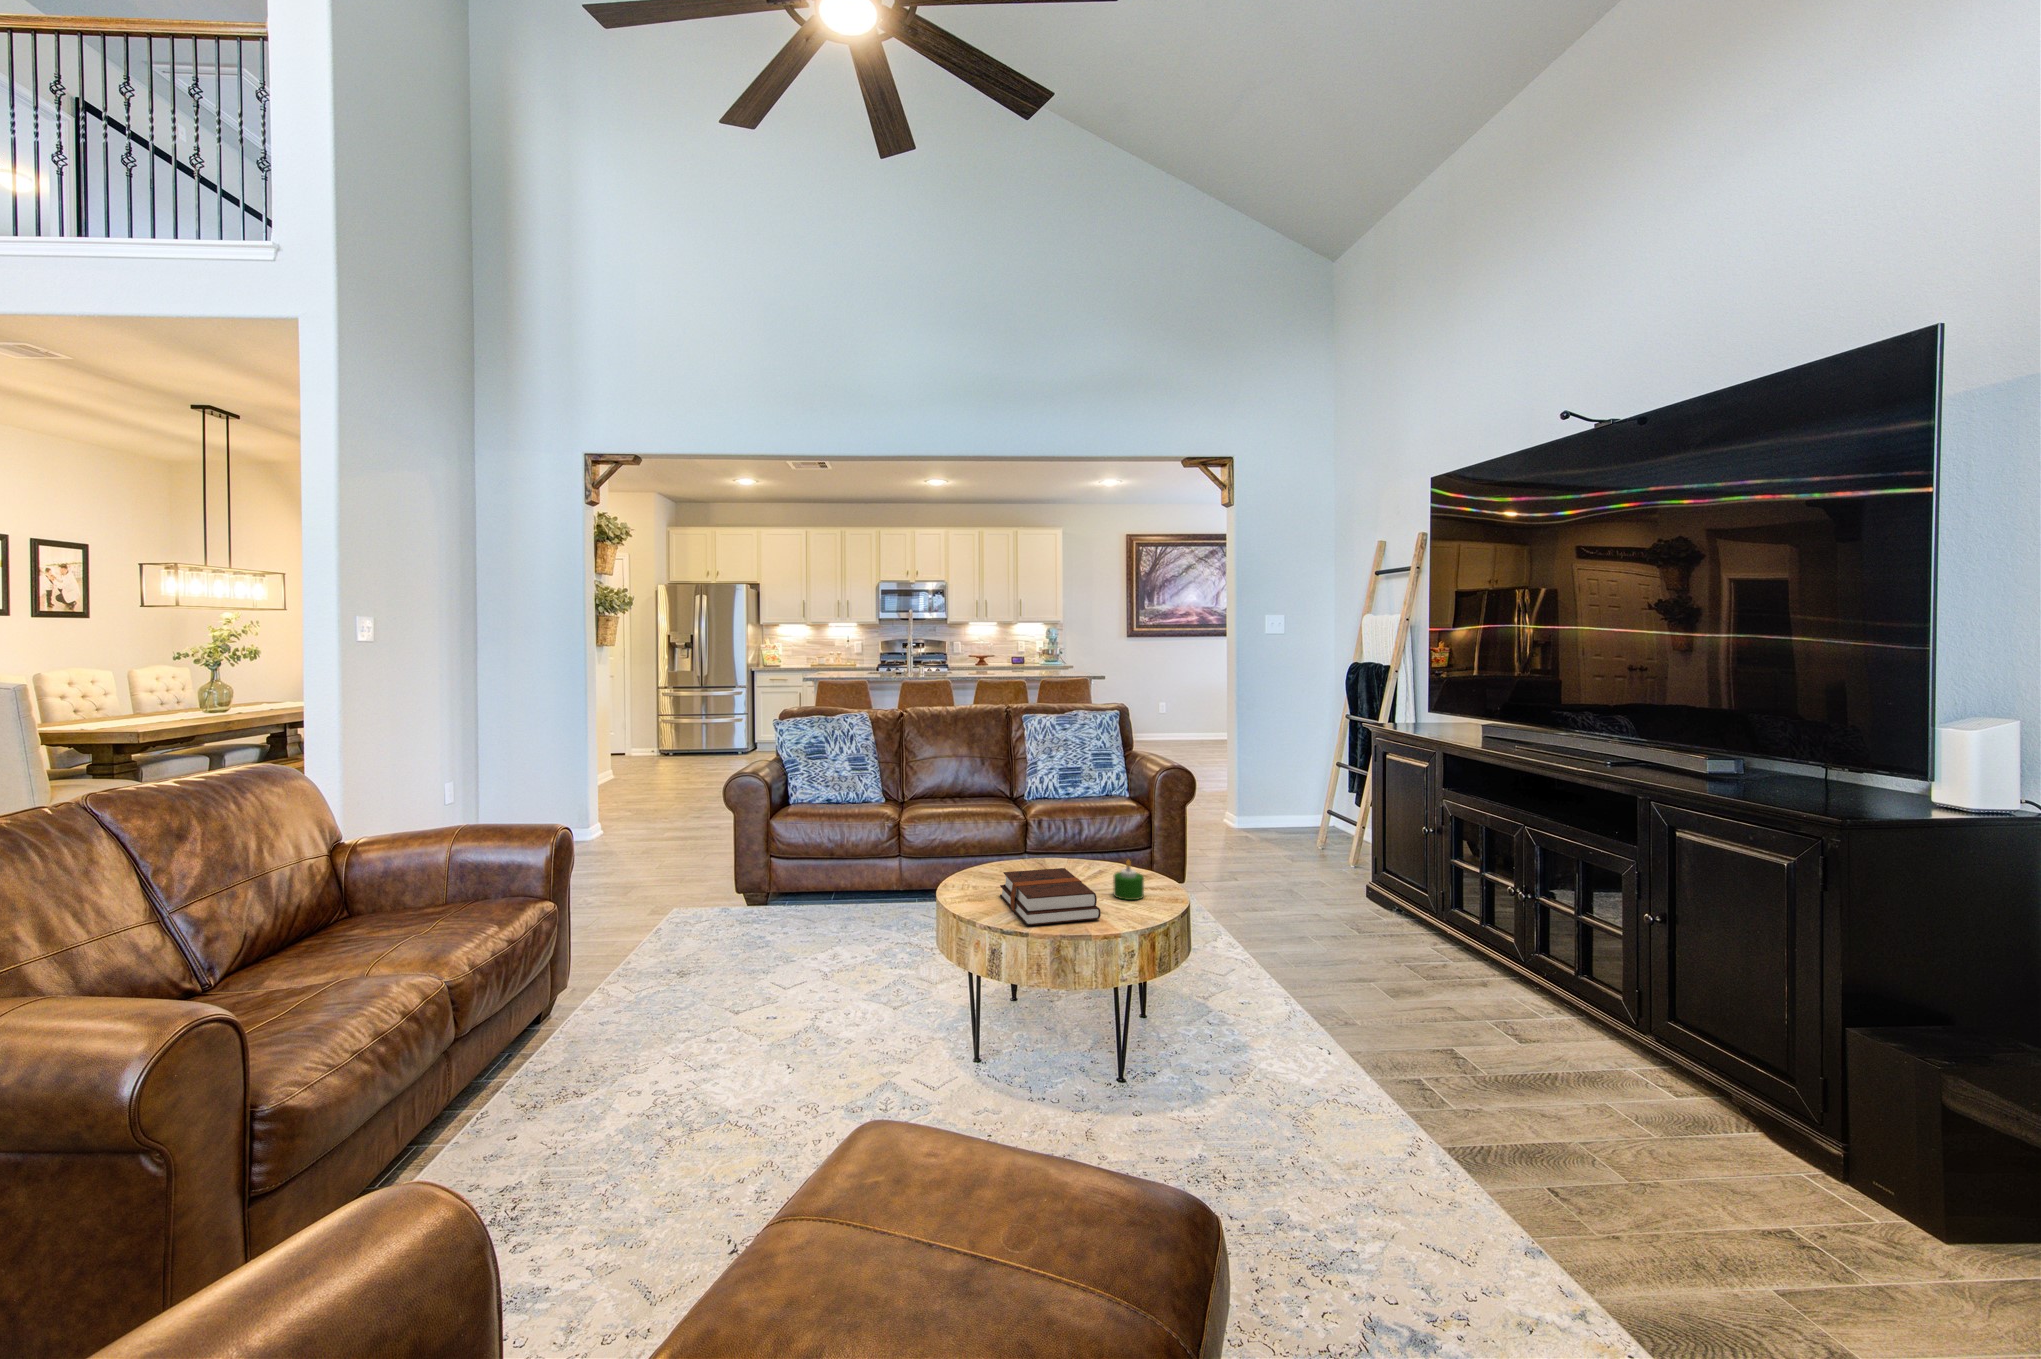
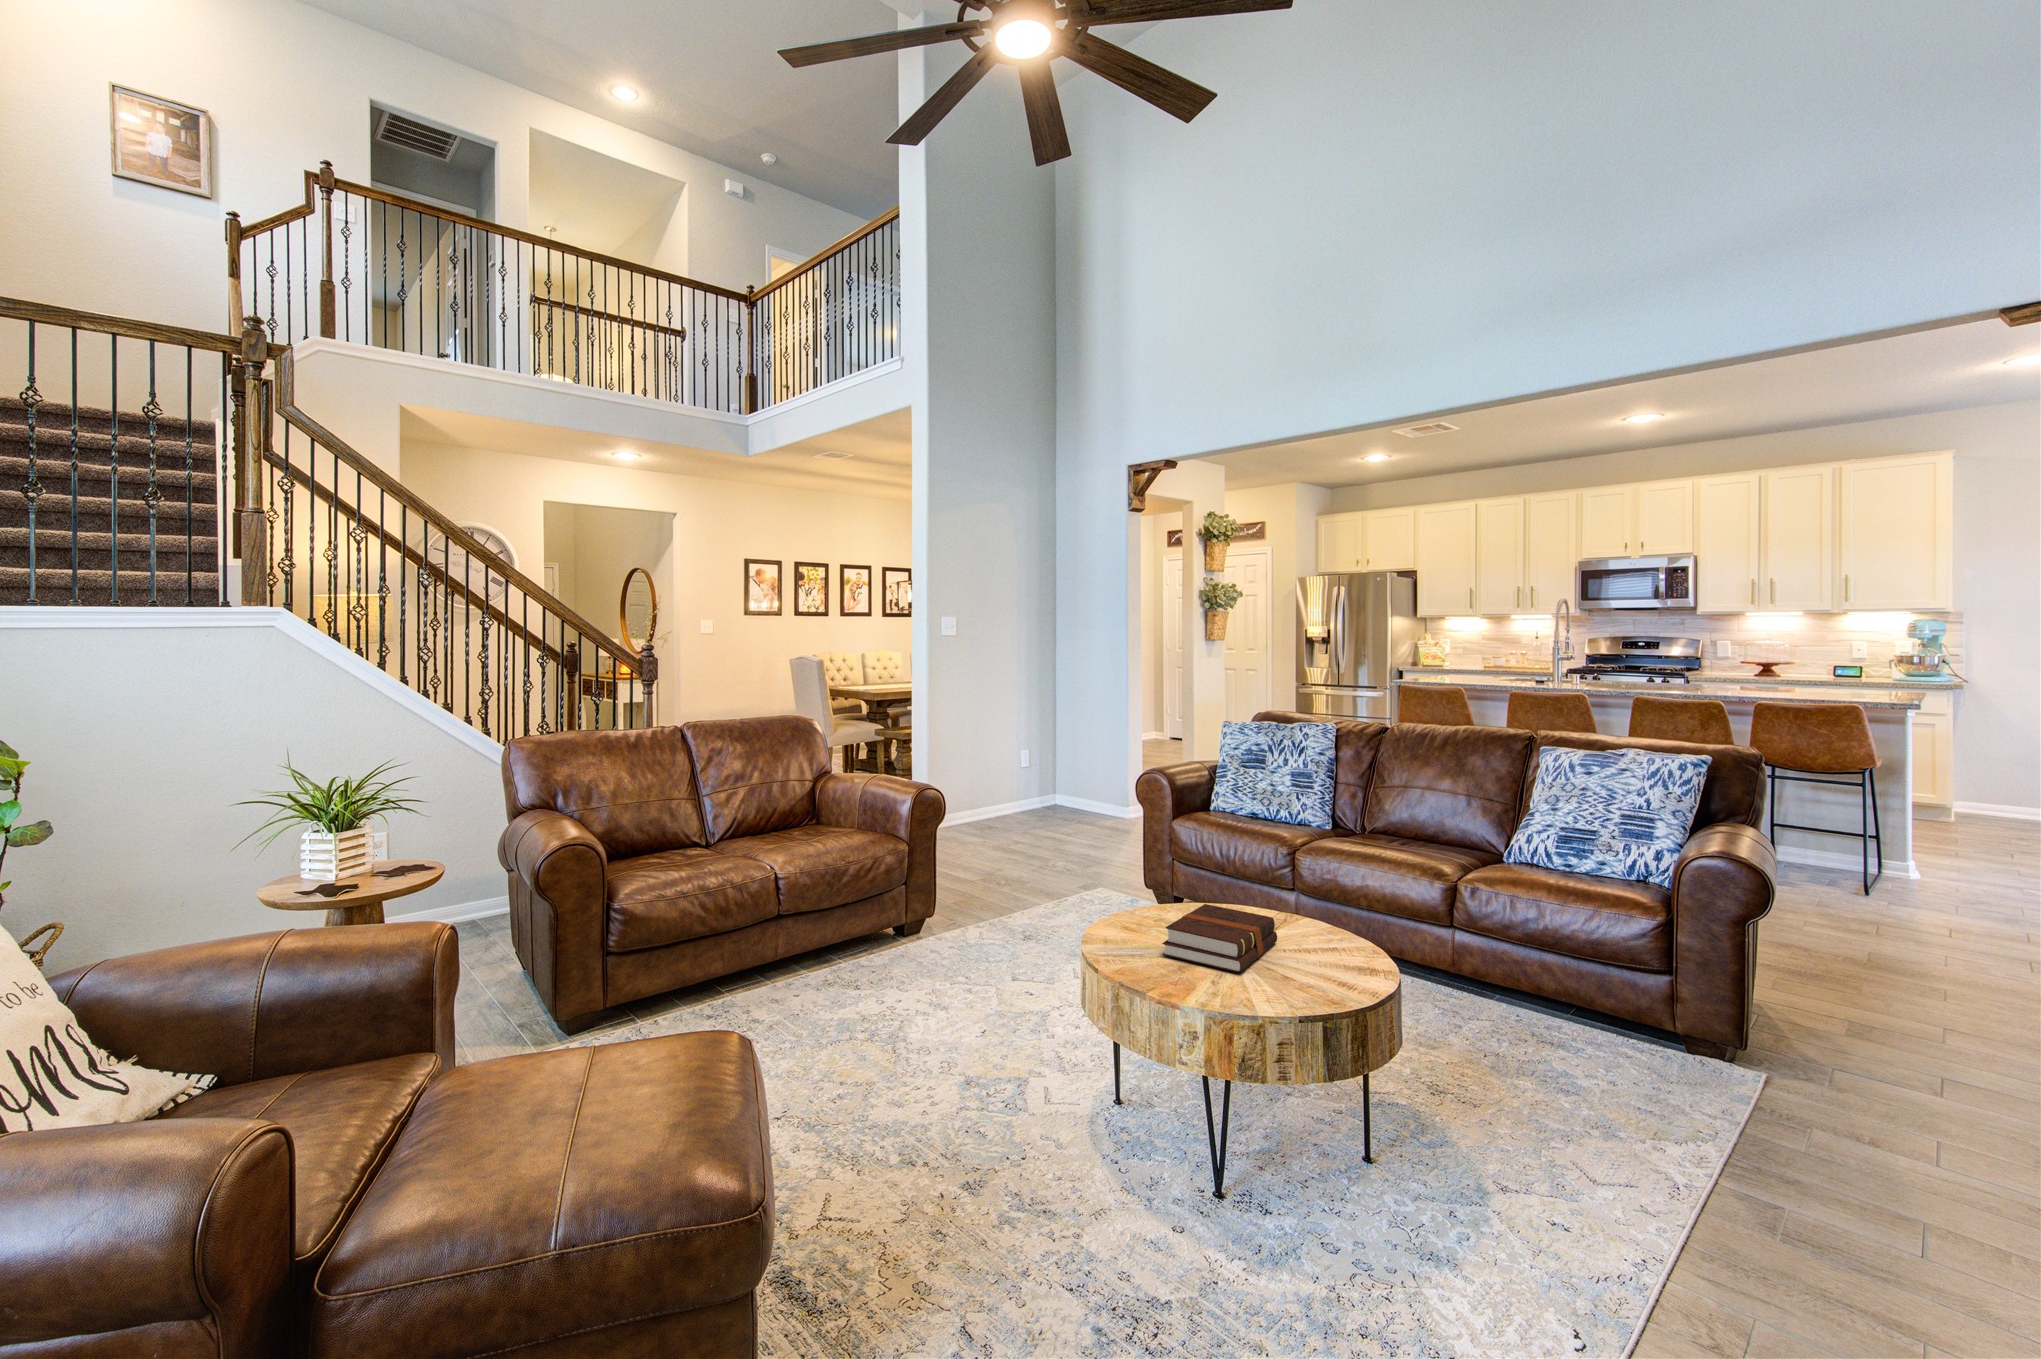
candle: present [1113,860,1144,900] -> none [1312,925,1350,974]

